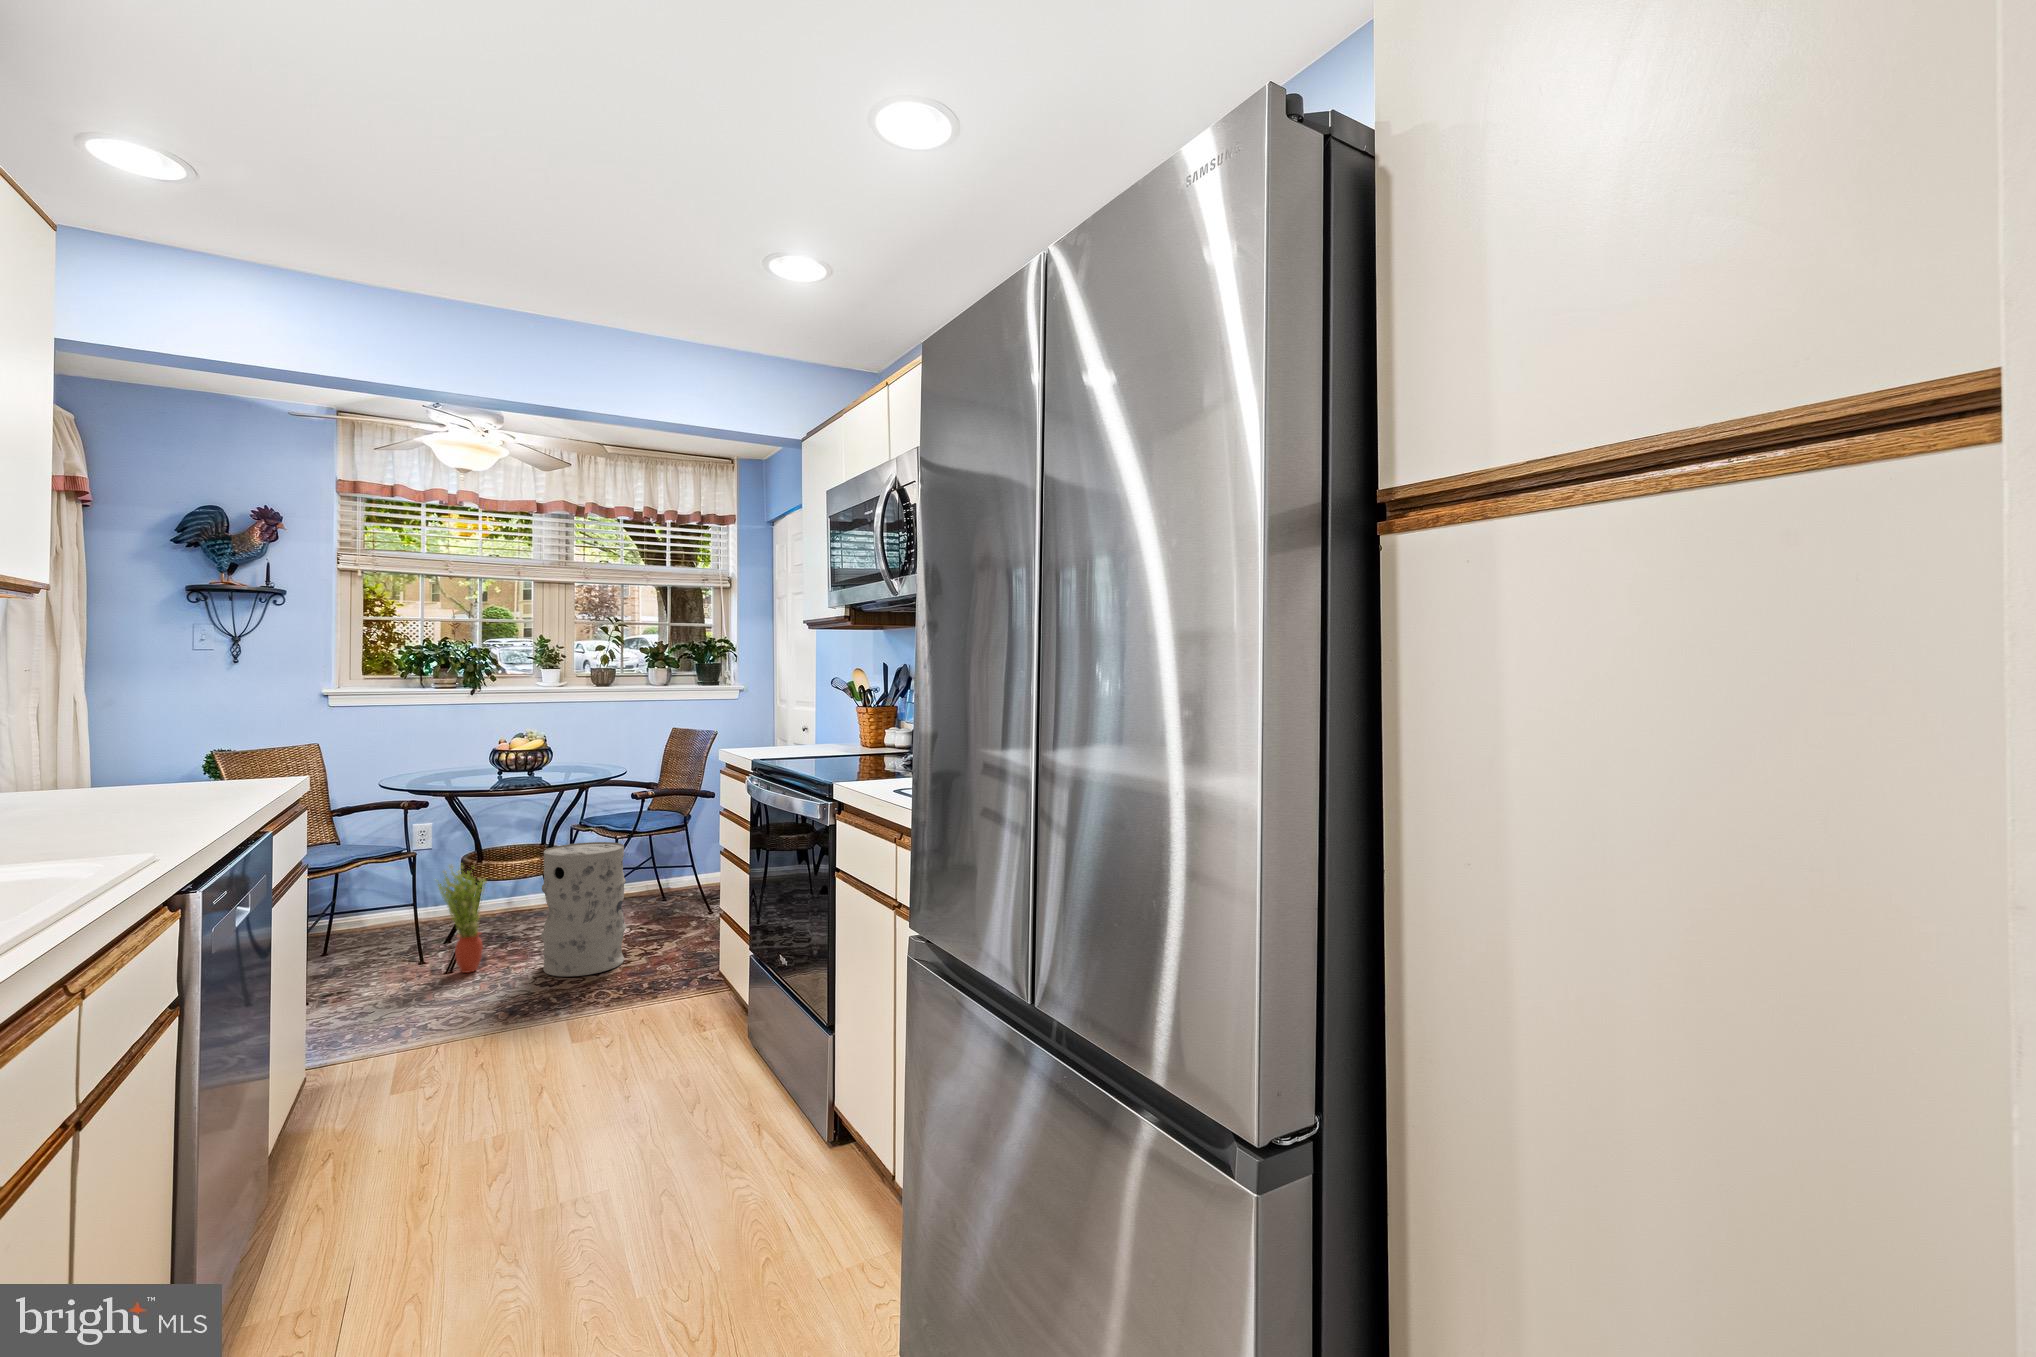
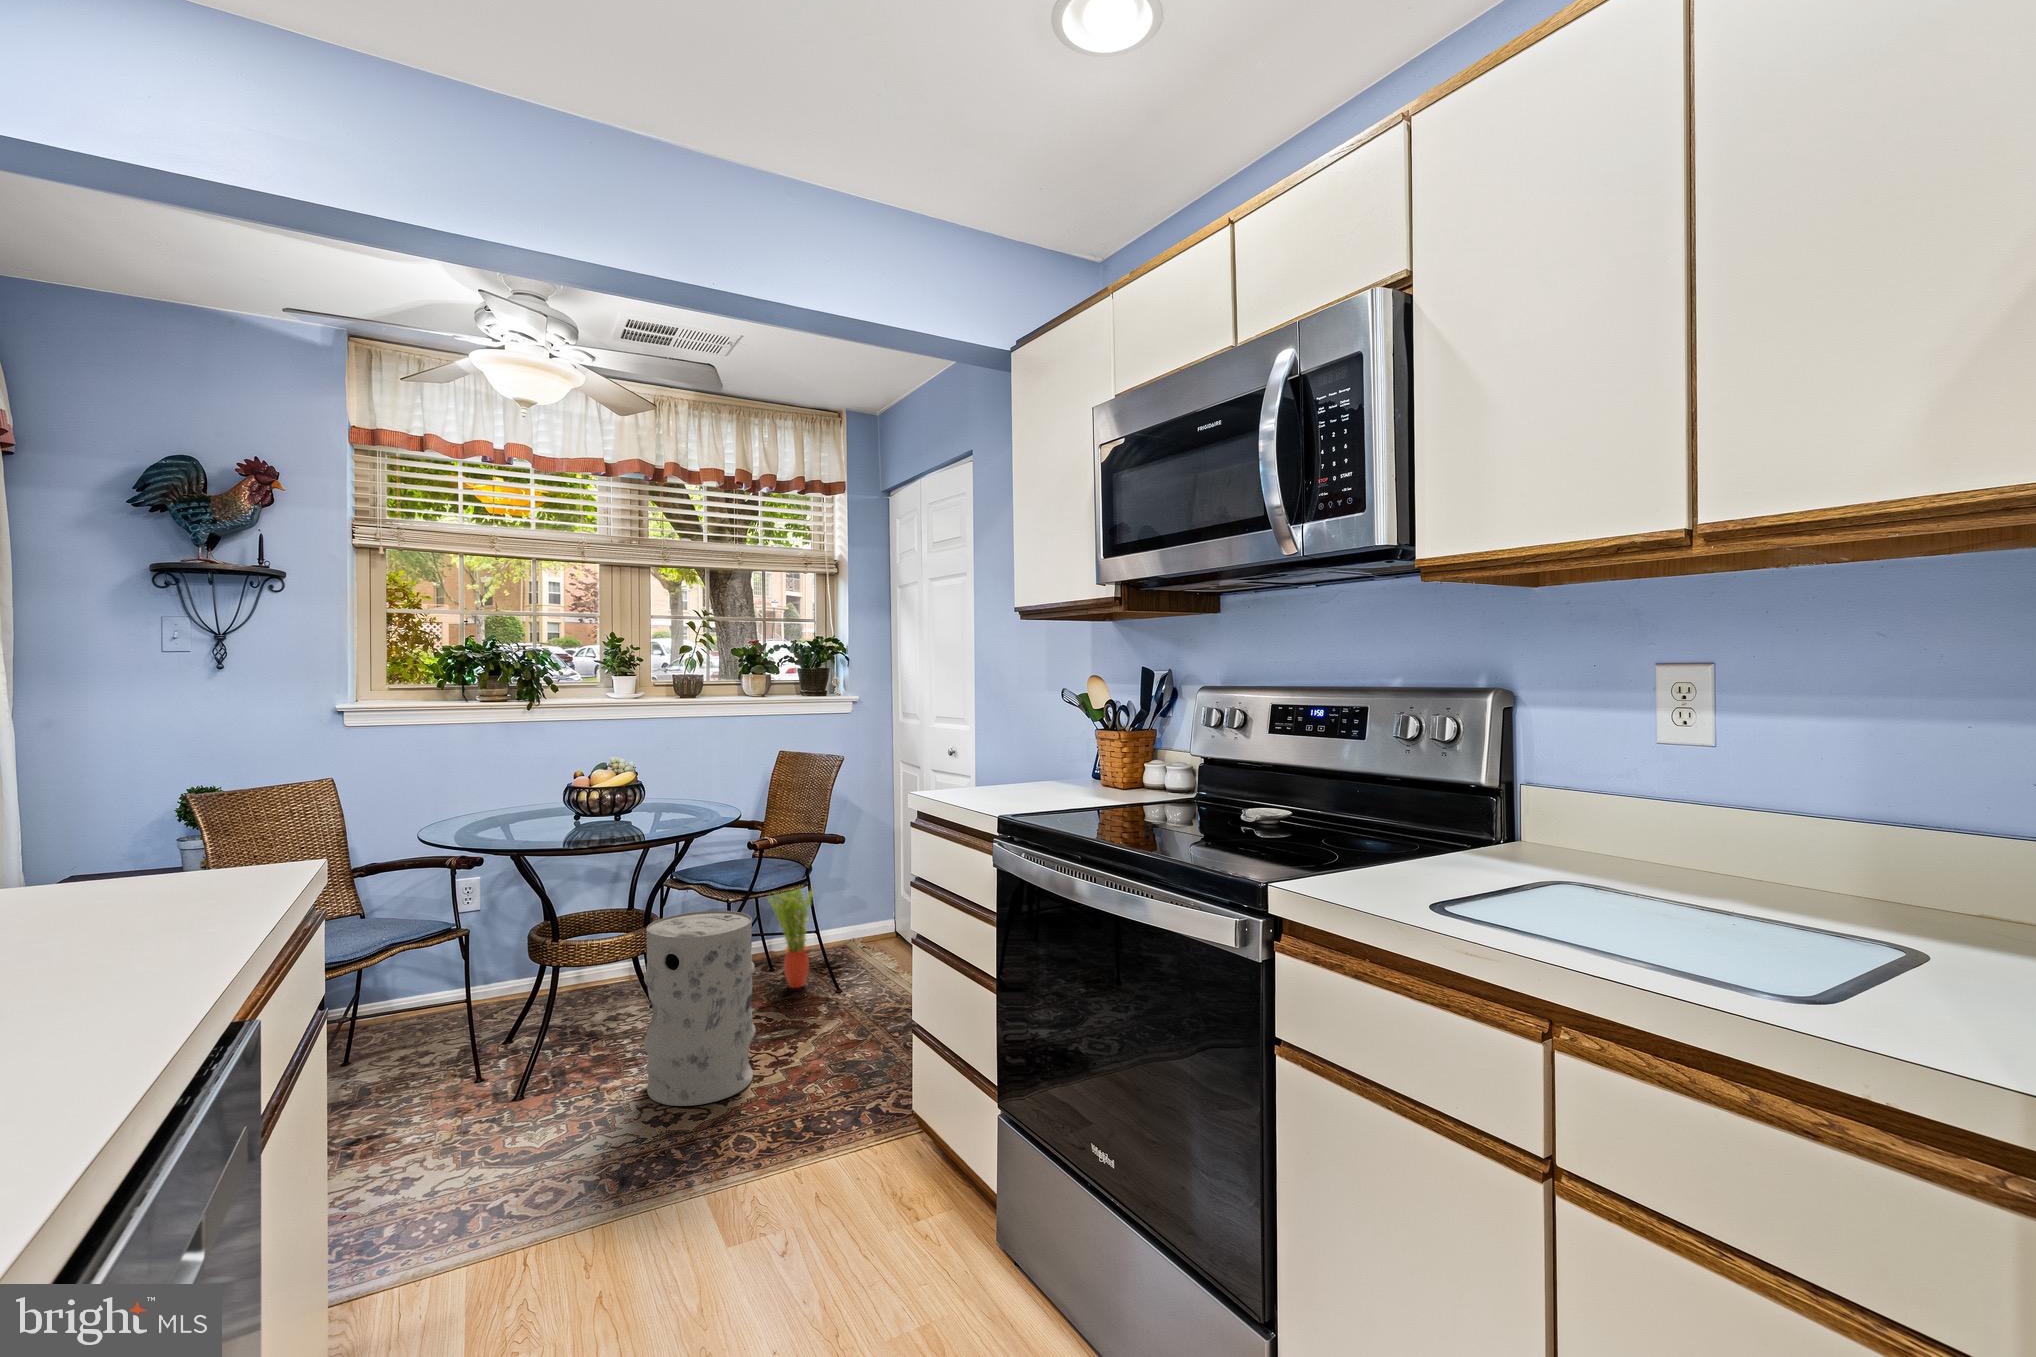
potted plant: present [438,863,487,973] -> present [769,885,813,988]

